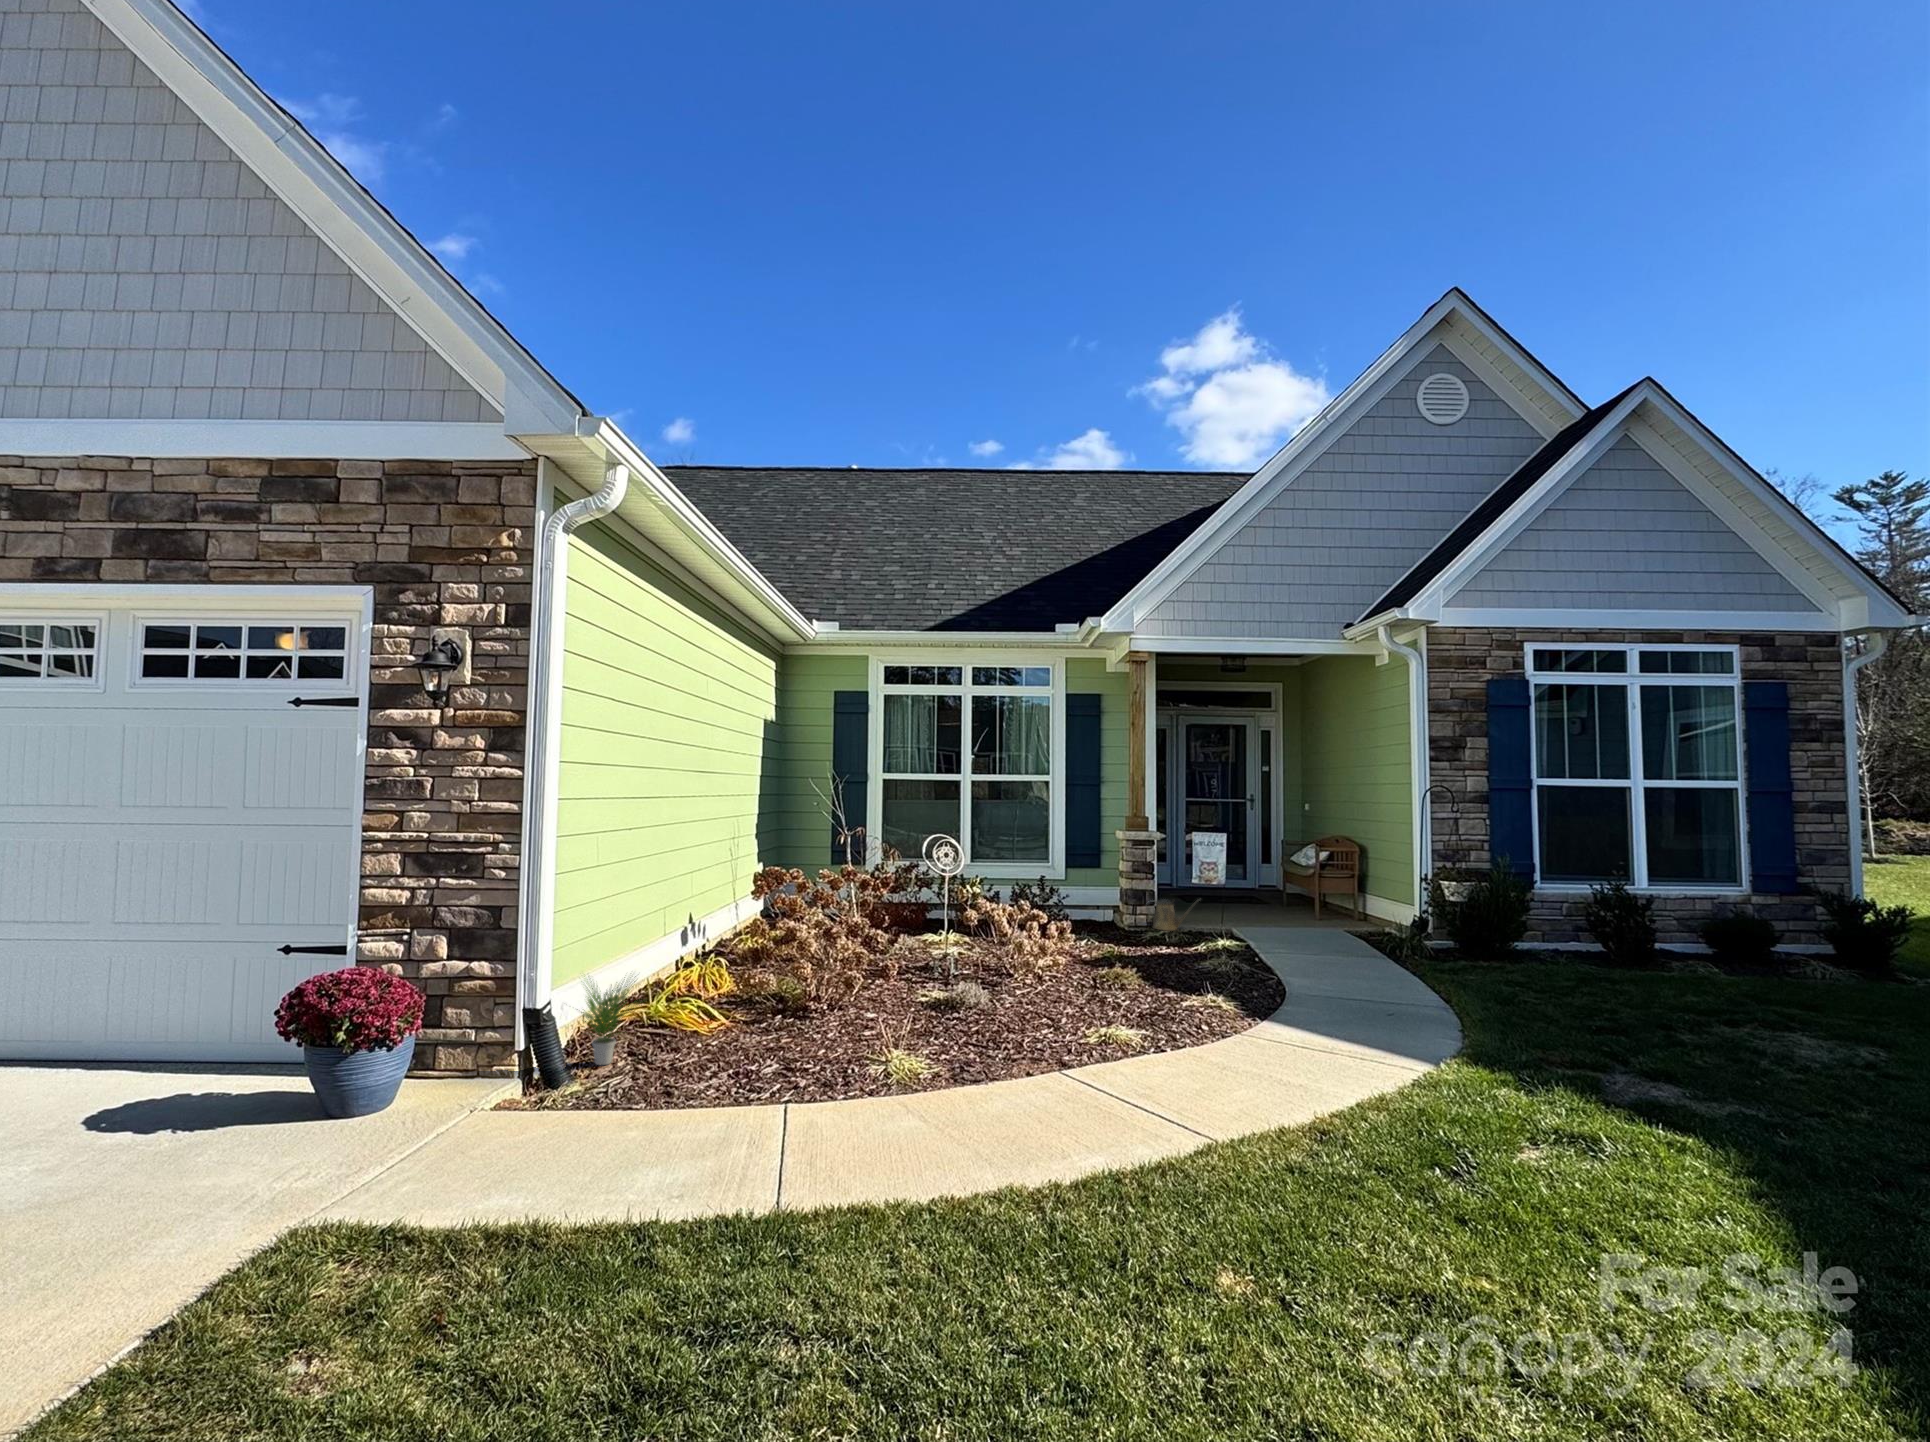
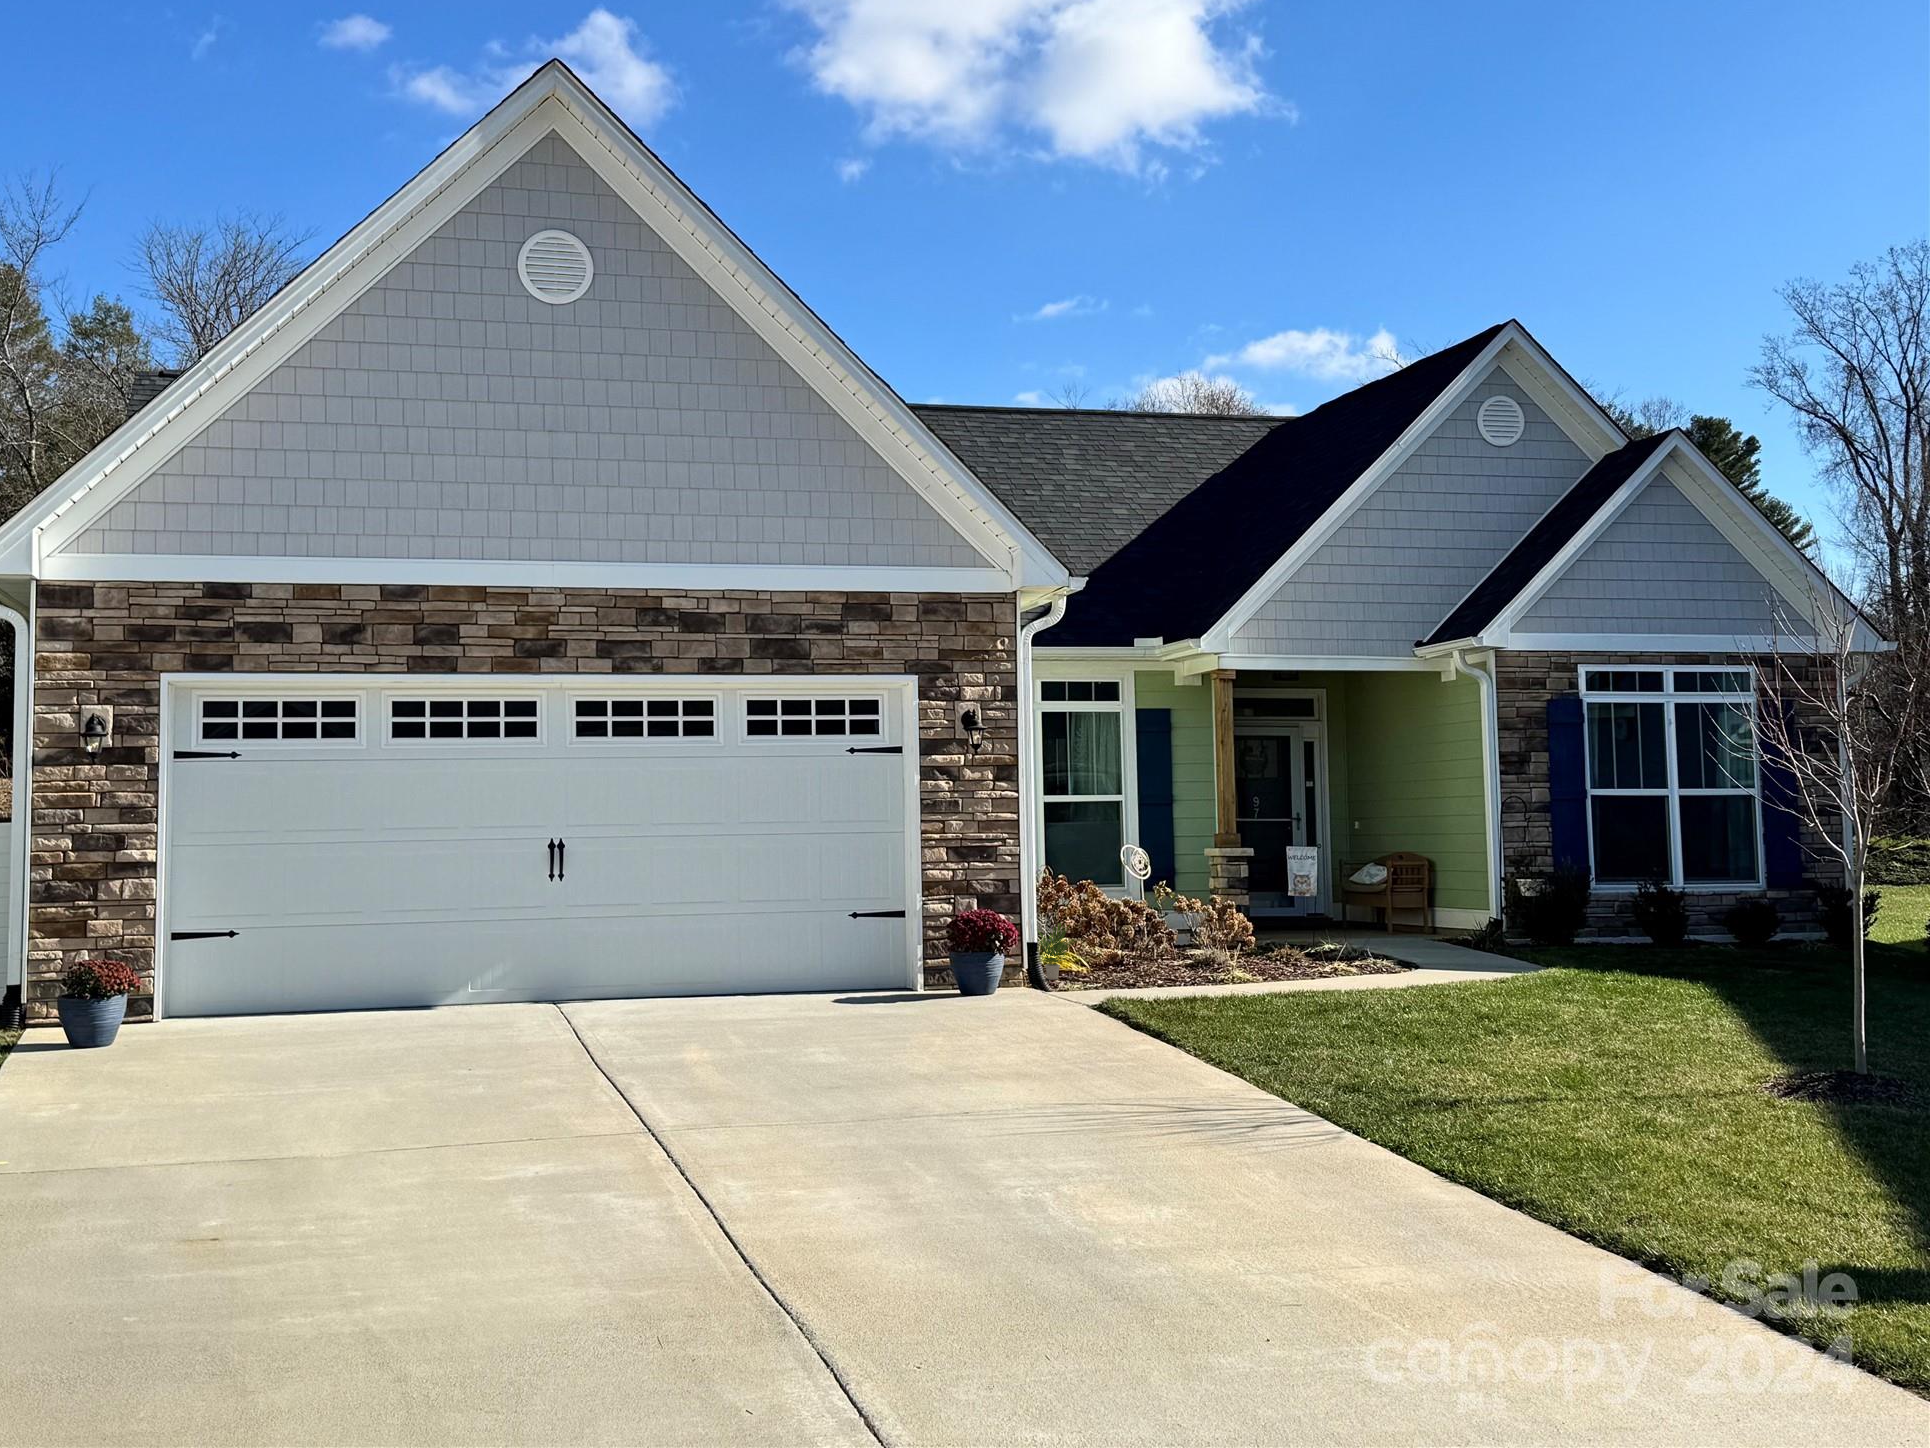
watering can: present [1147,899,1199,931] -> none [1271,897,1322,926]

